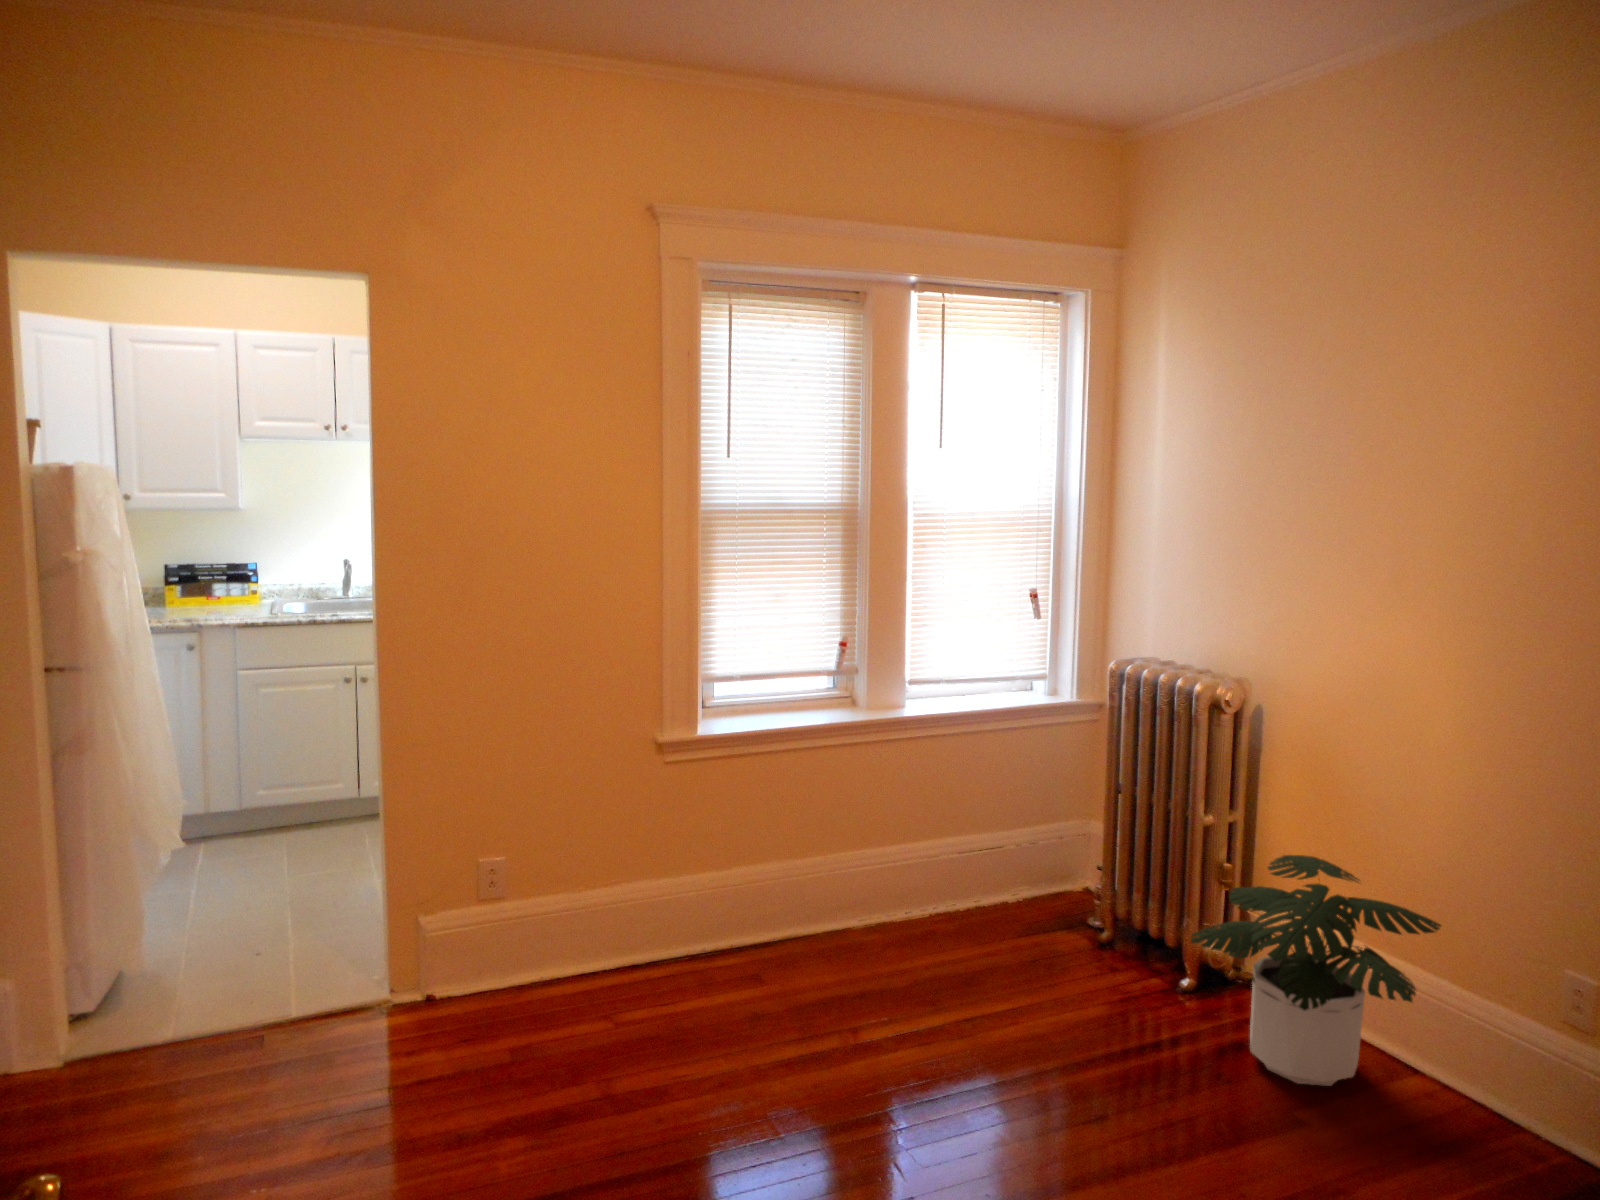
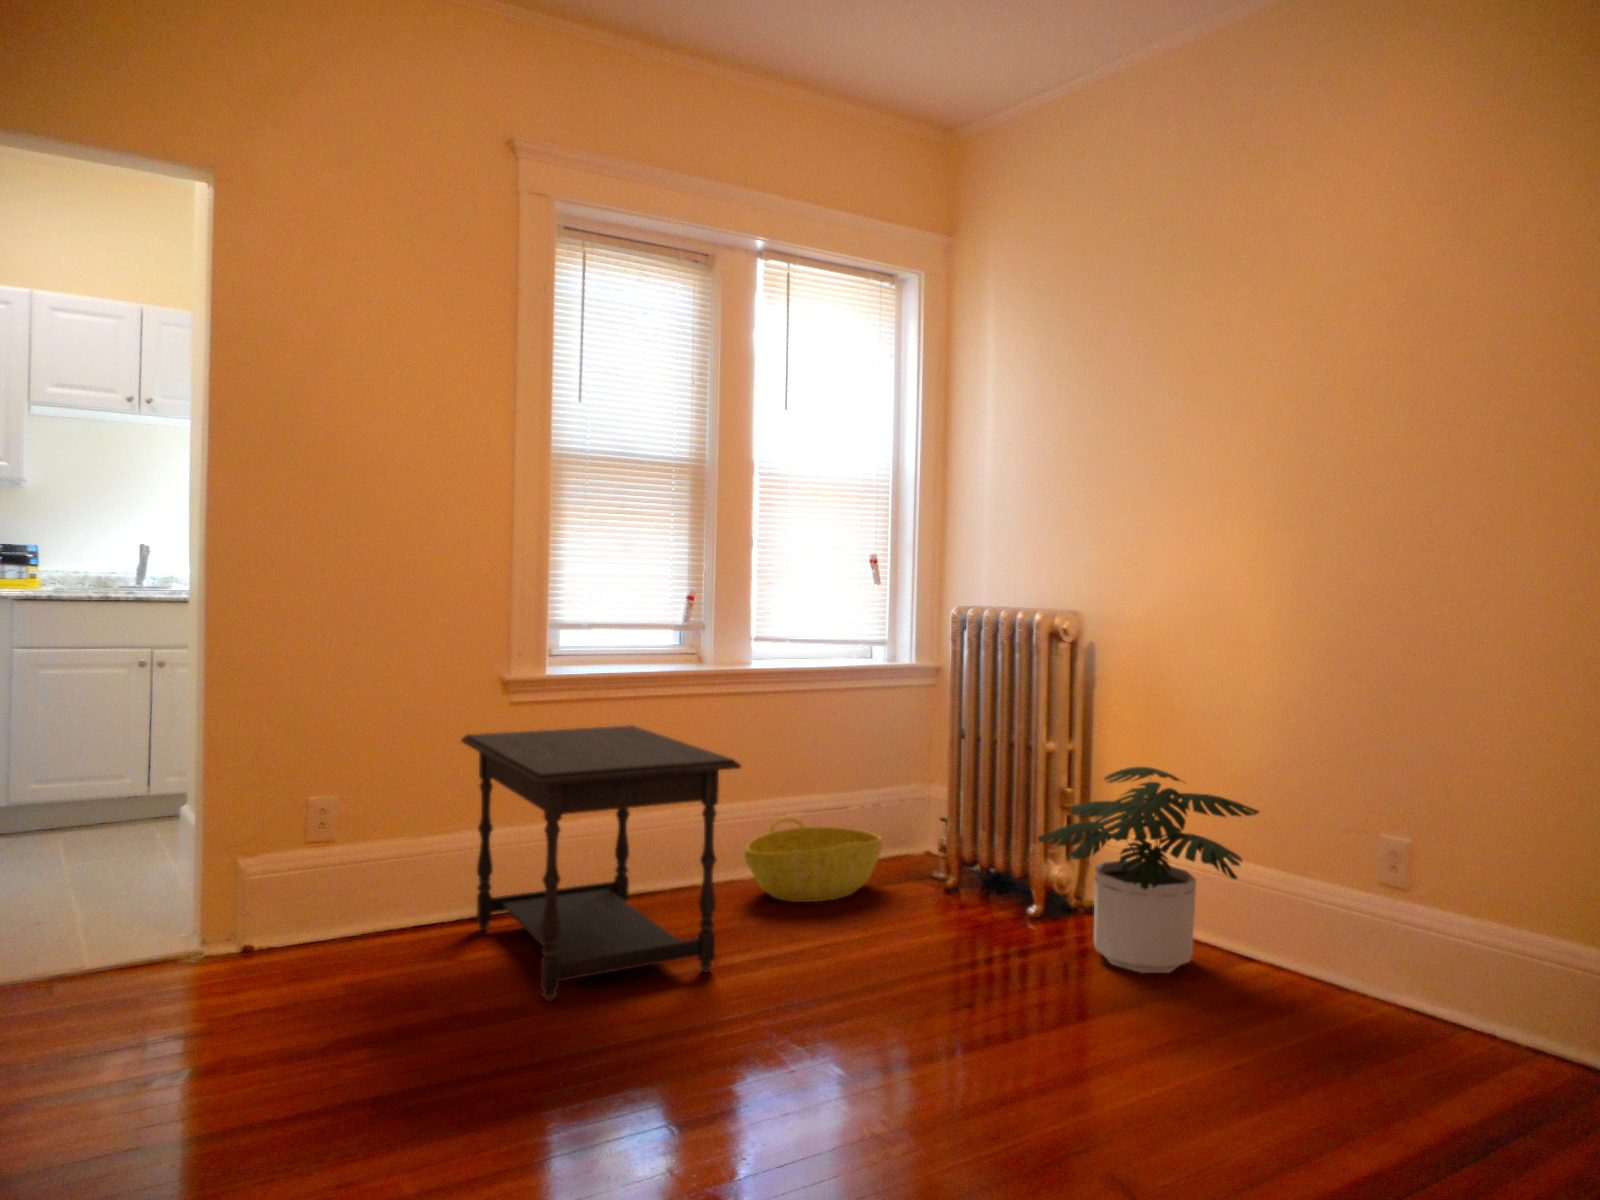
side table: none [618,782,881,1083] -> present [461,726,741,1002]
basket: none [893,862,1033,957] -> present [745,818,882,902]

